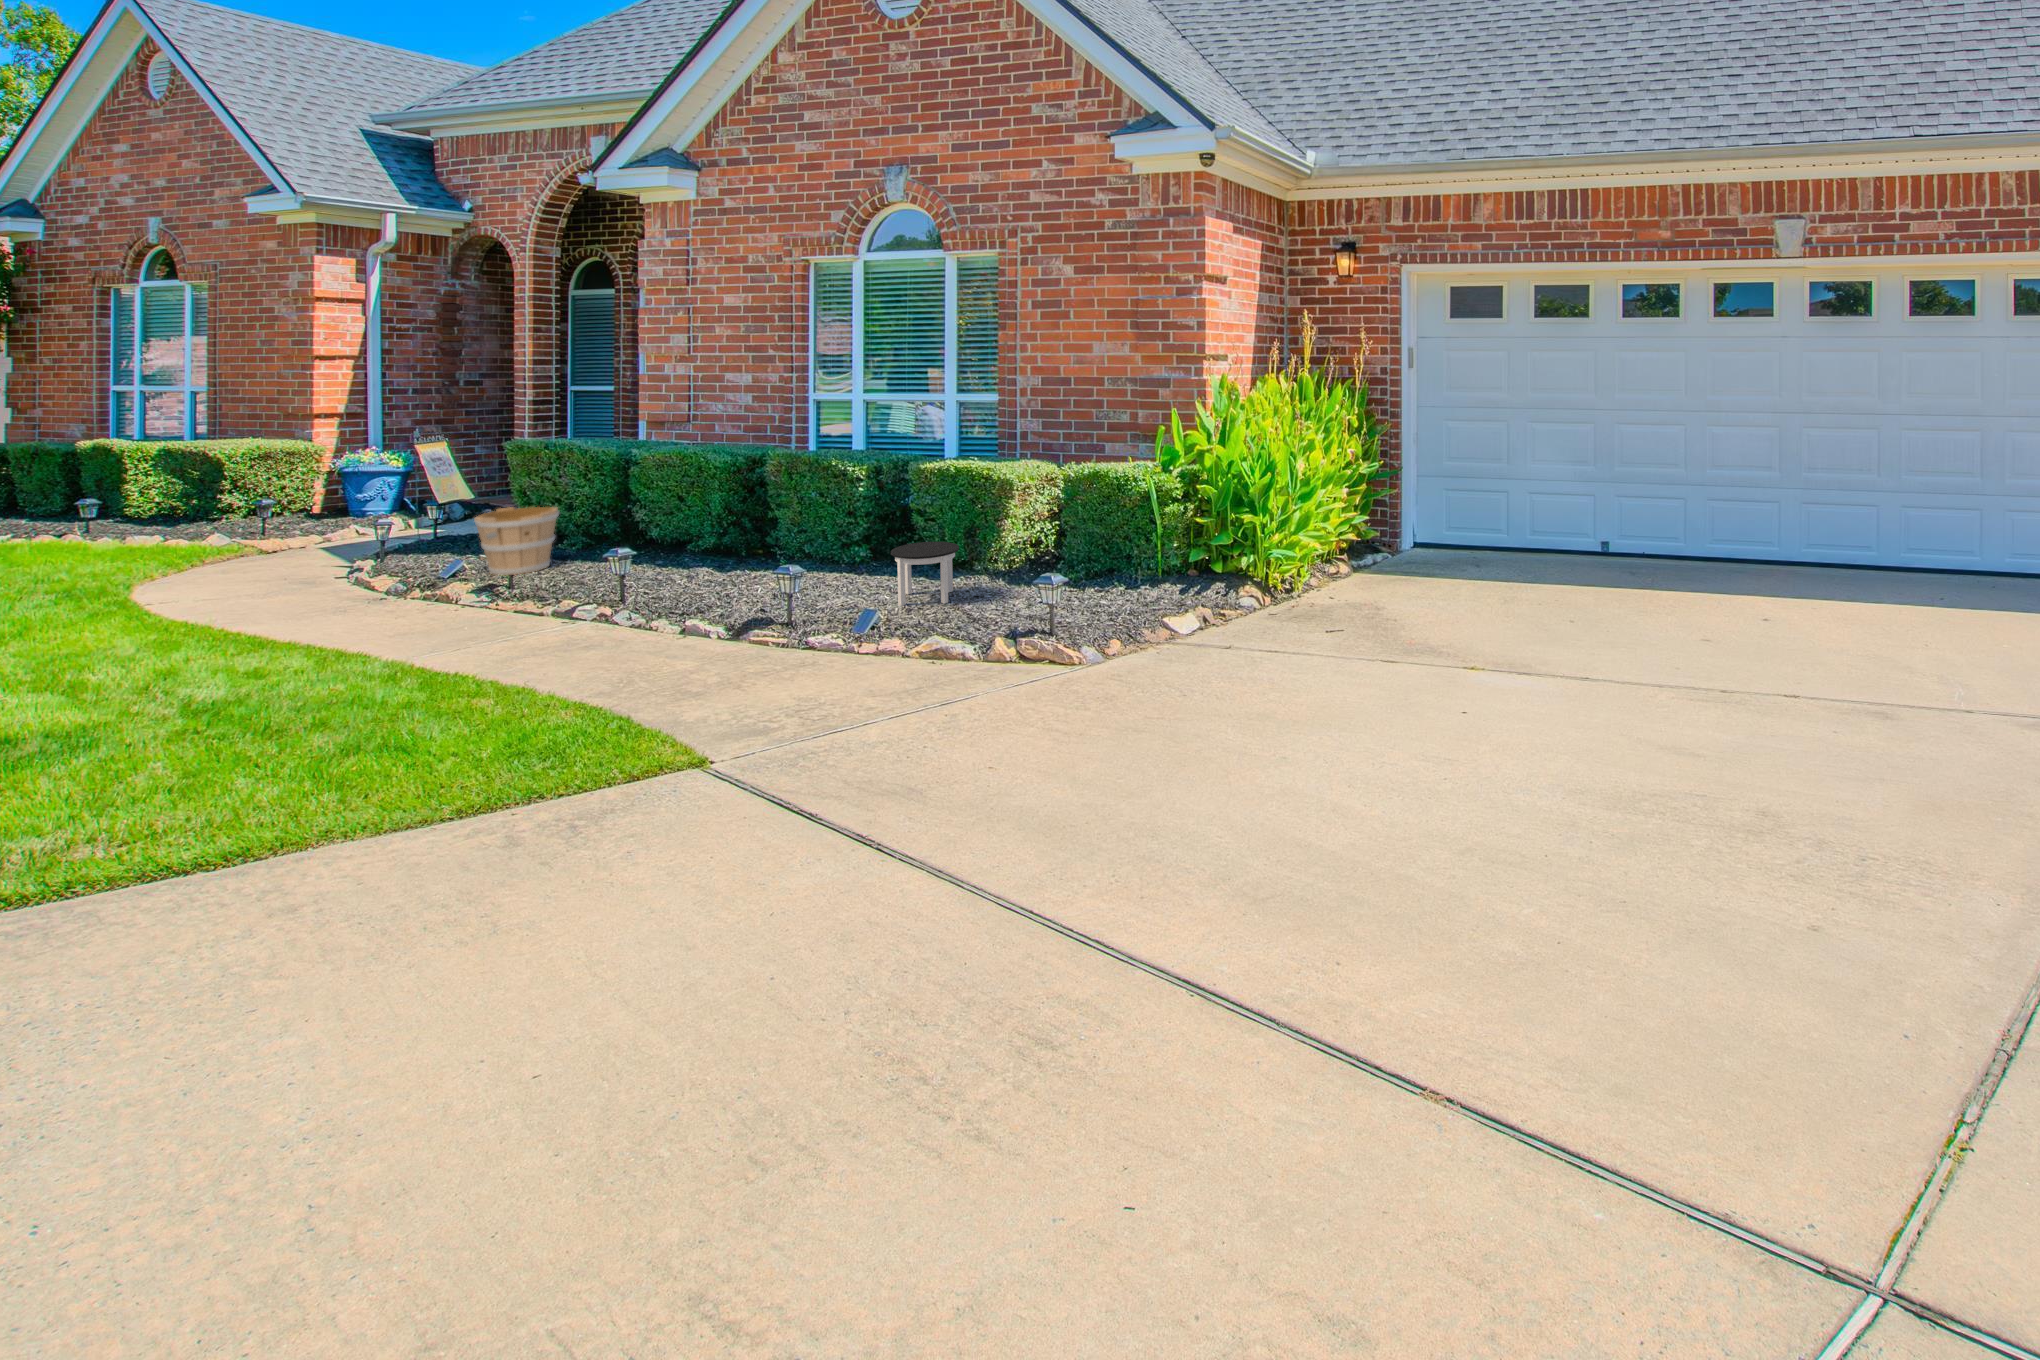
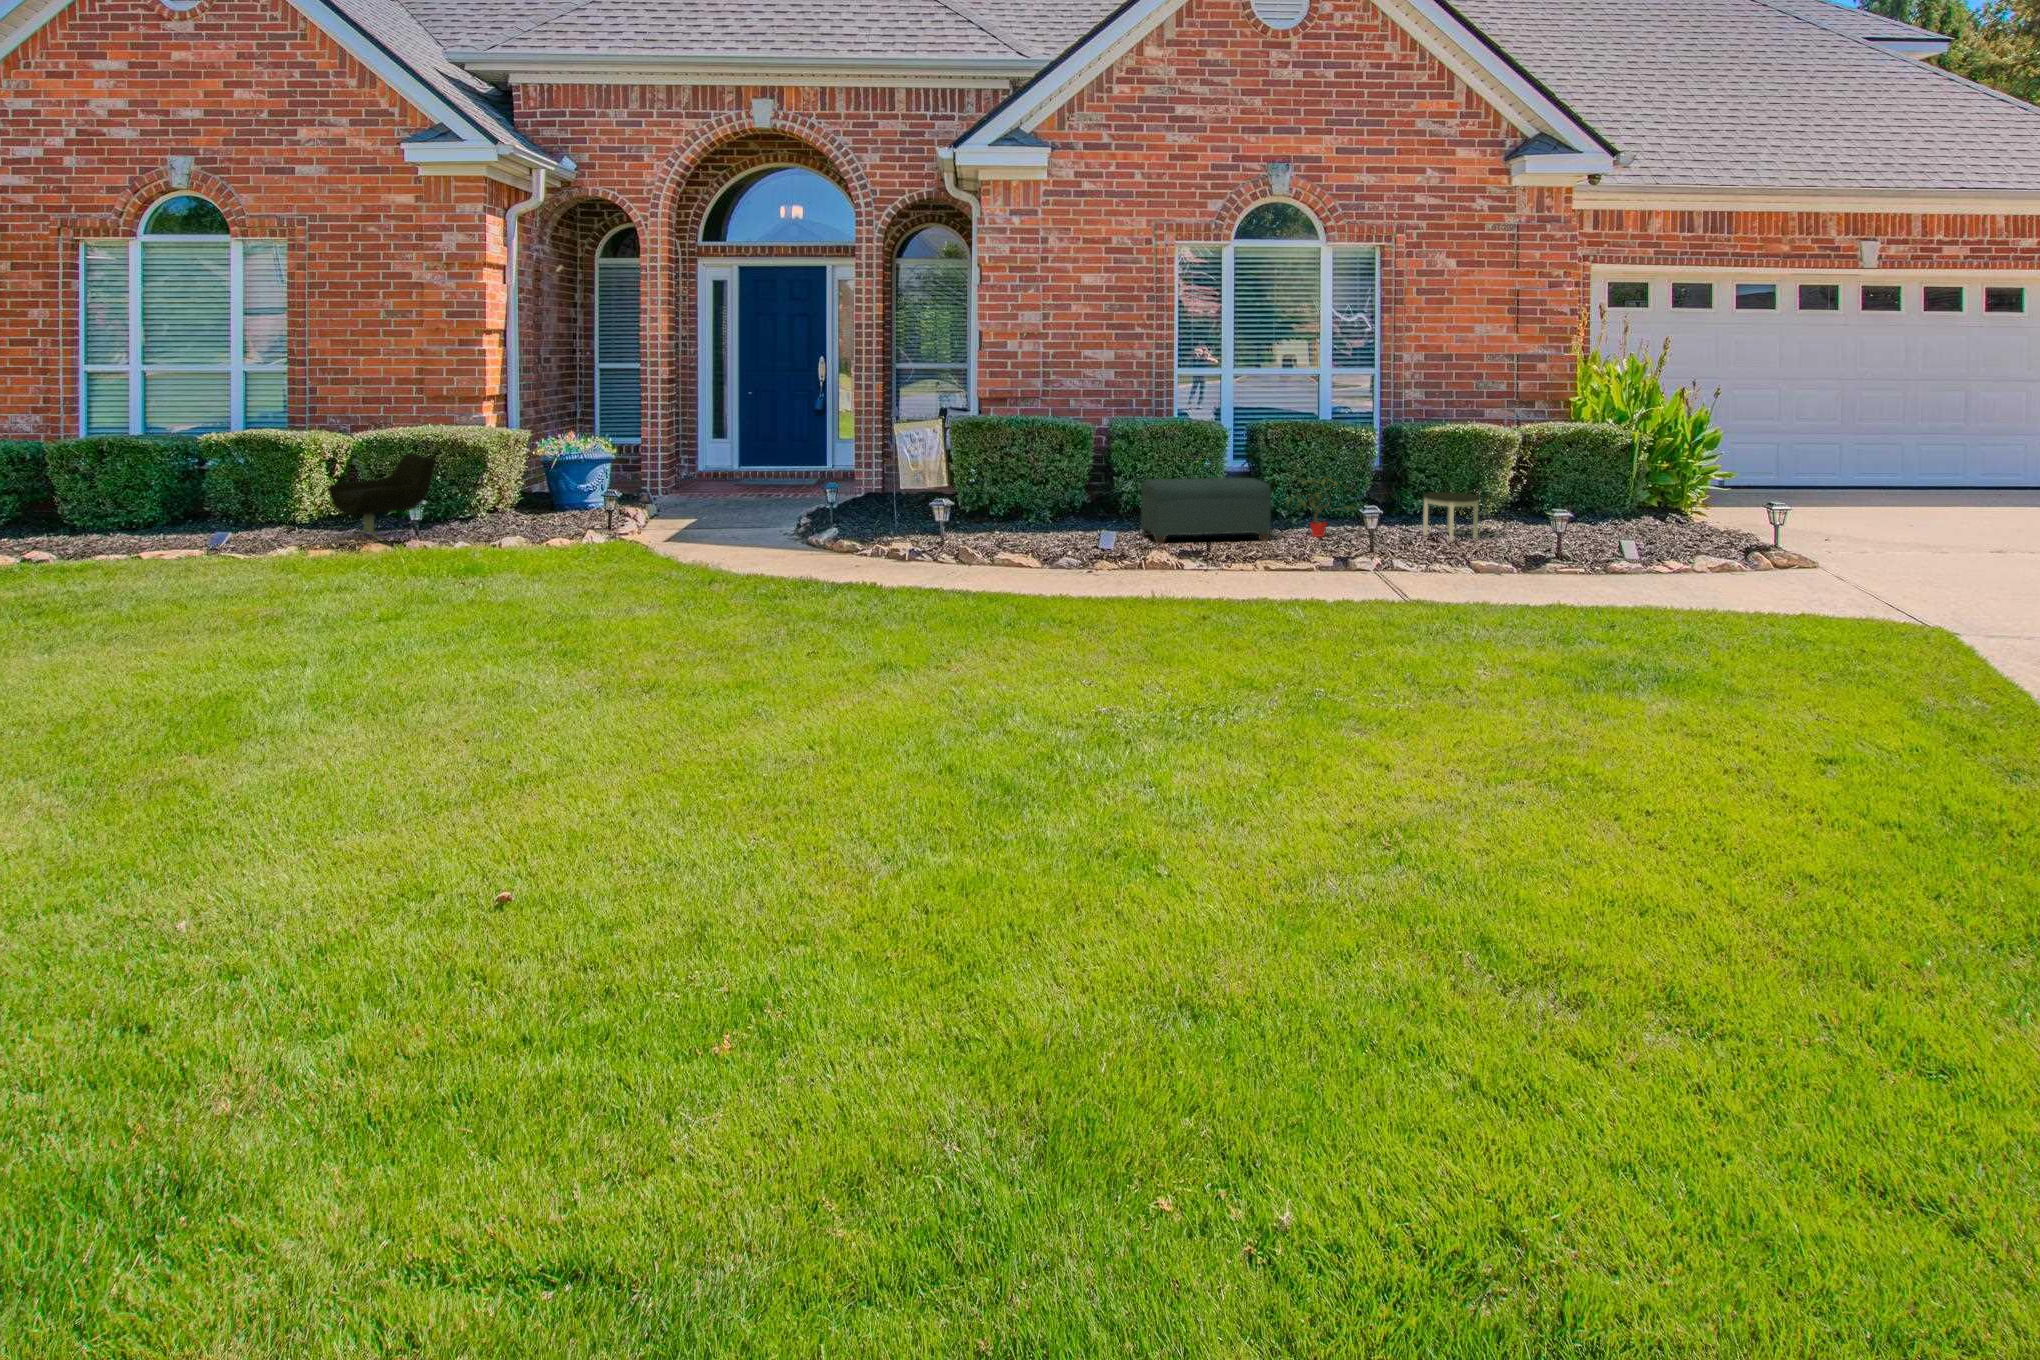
lounge chair: none [94,457,212,532] -> present [328,453,436,540]
wooden bucket: present [474,507,559,575] -> none [990,481,1058,545]
bench: none [604,511,761,588] -> present [1141,478,1271,544]
potted plant: none [758,518,842,587] -> present [1286,478,1355,537]

